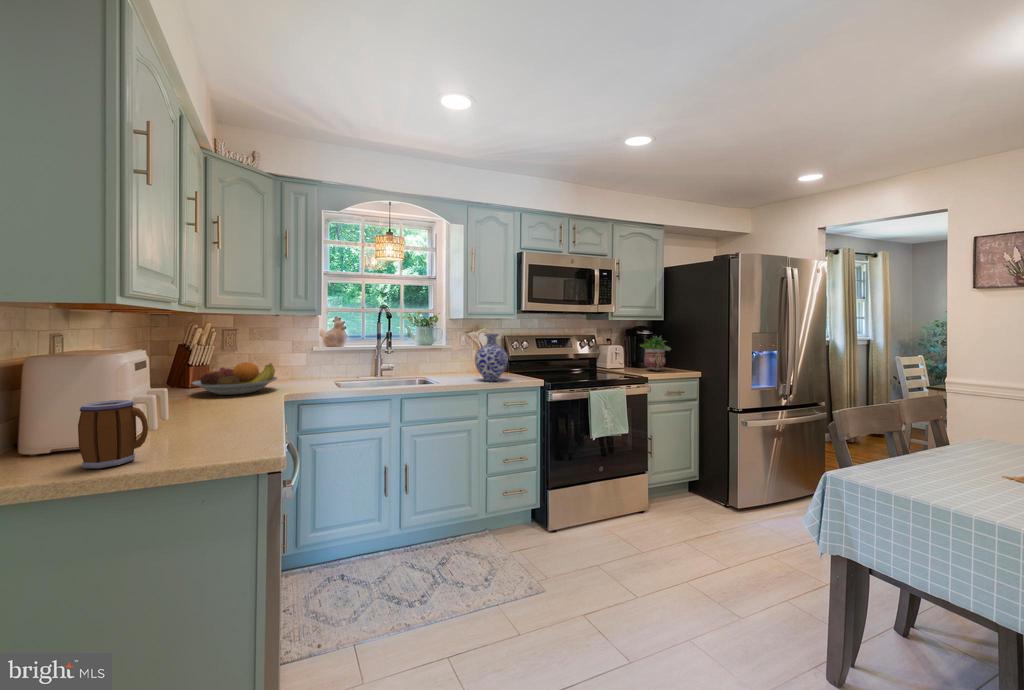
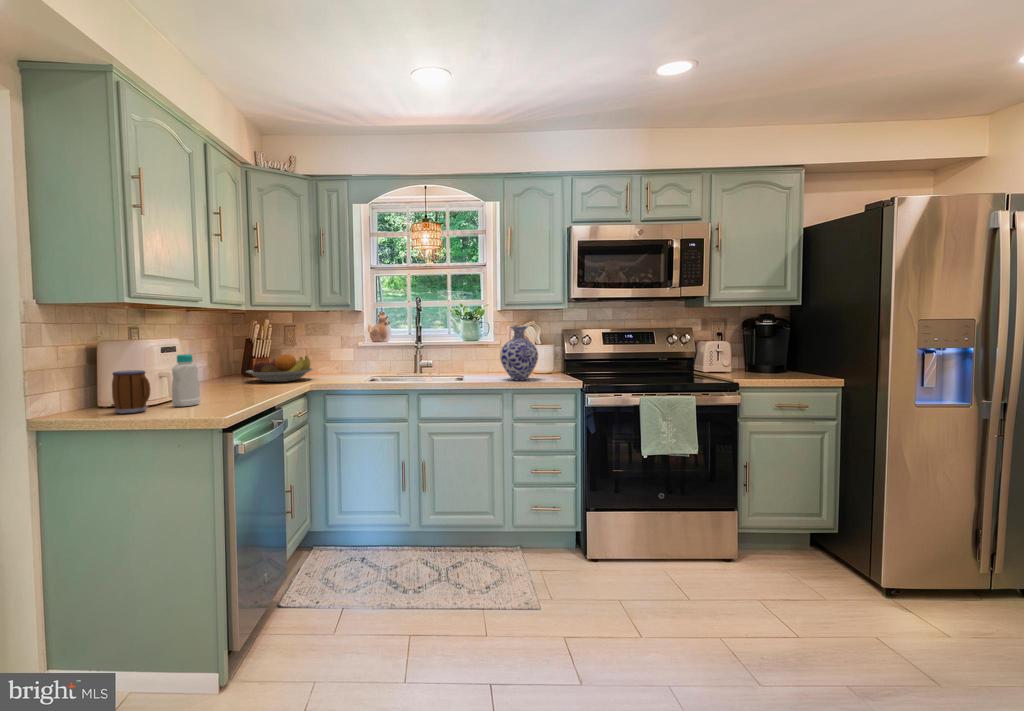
potted plant: present [640,336,671,370] -> none [753,325,800,376]
bottle: none [165,373,204,445] -> present [172,354,200,407]

